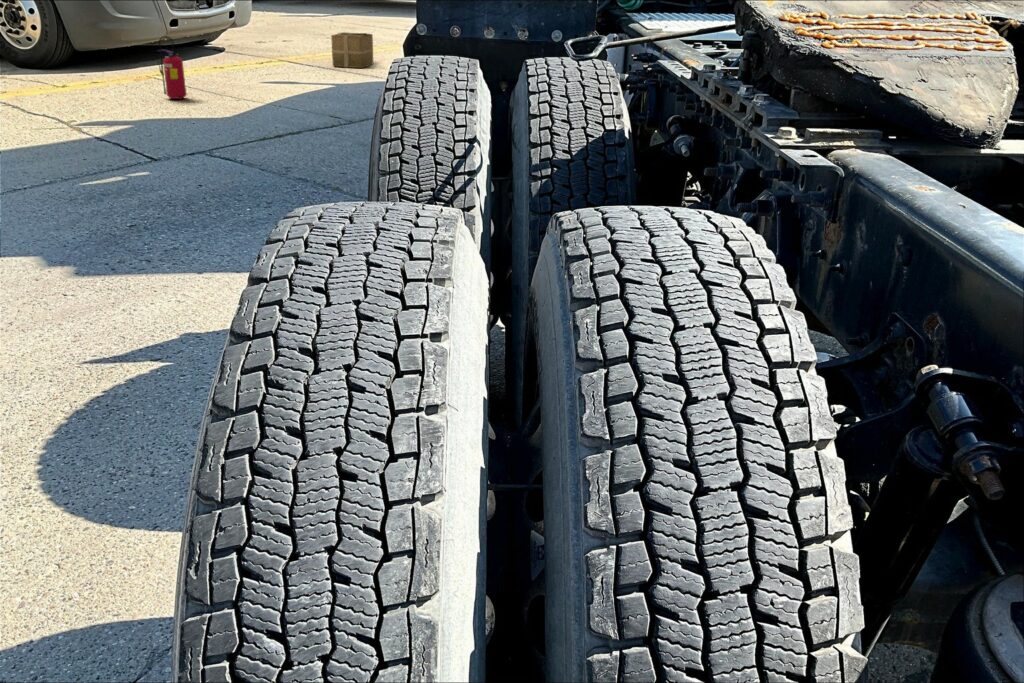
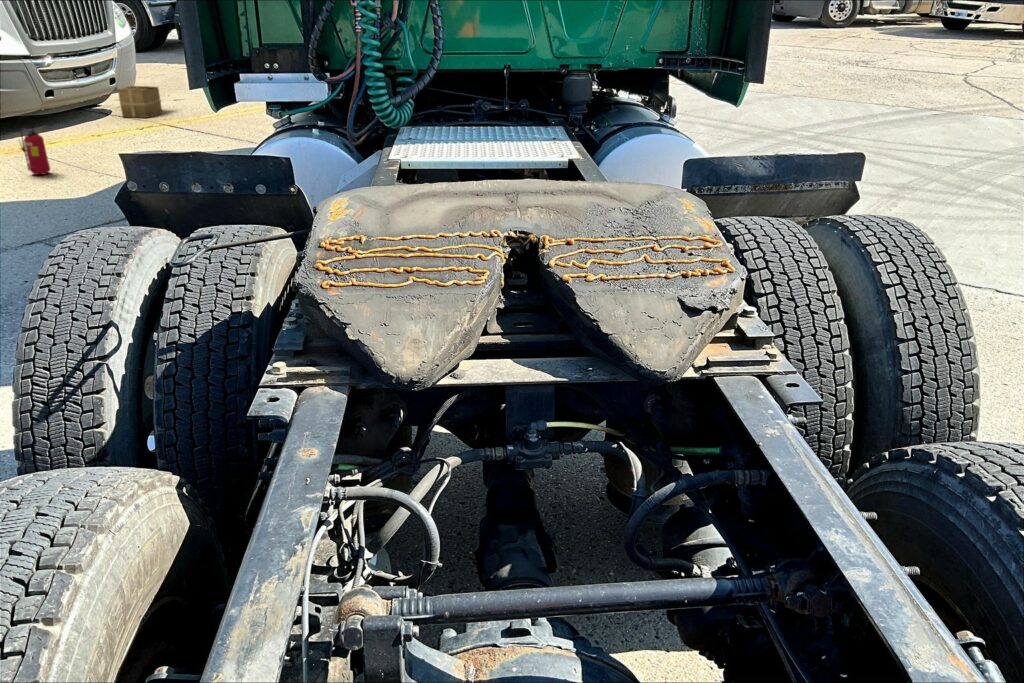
cardboard box: present [331,32,374,68] -> present [118,86,162,118]

